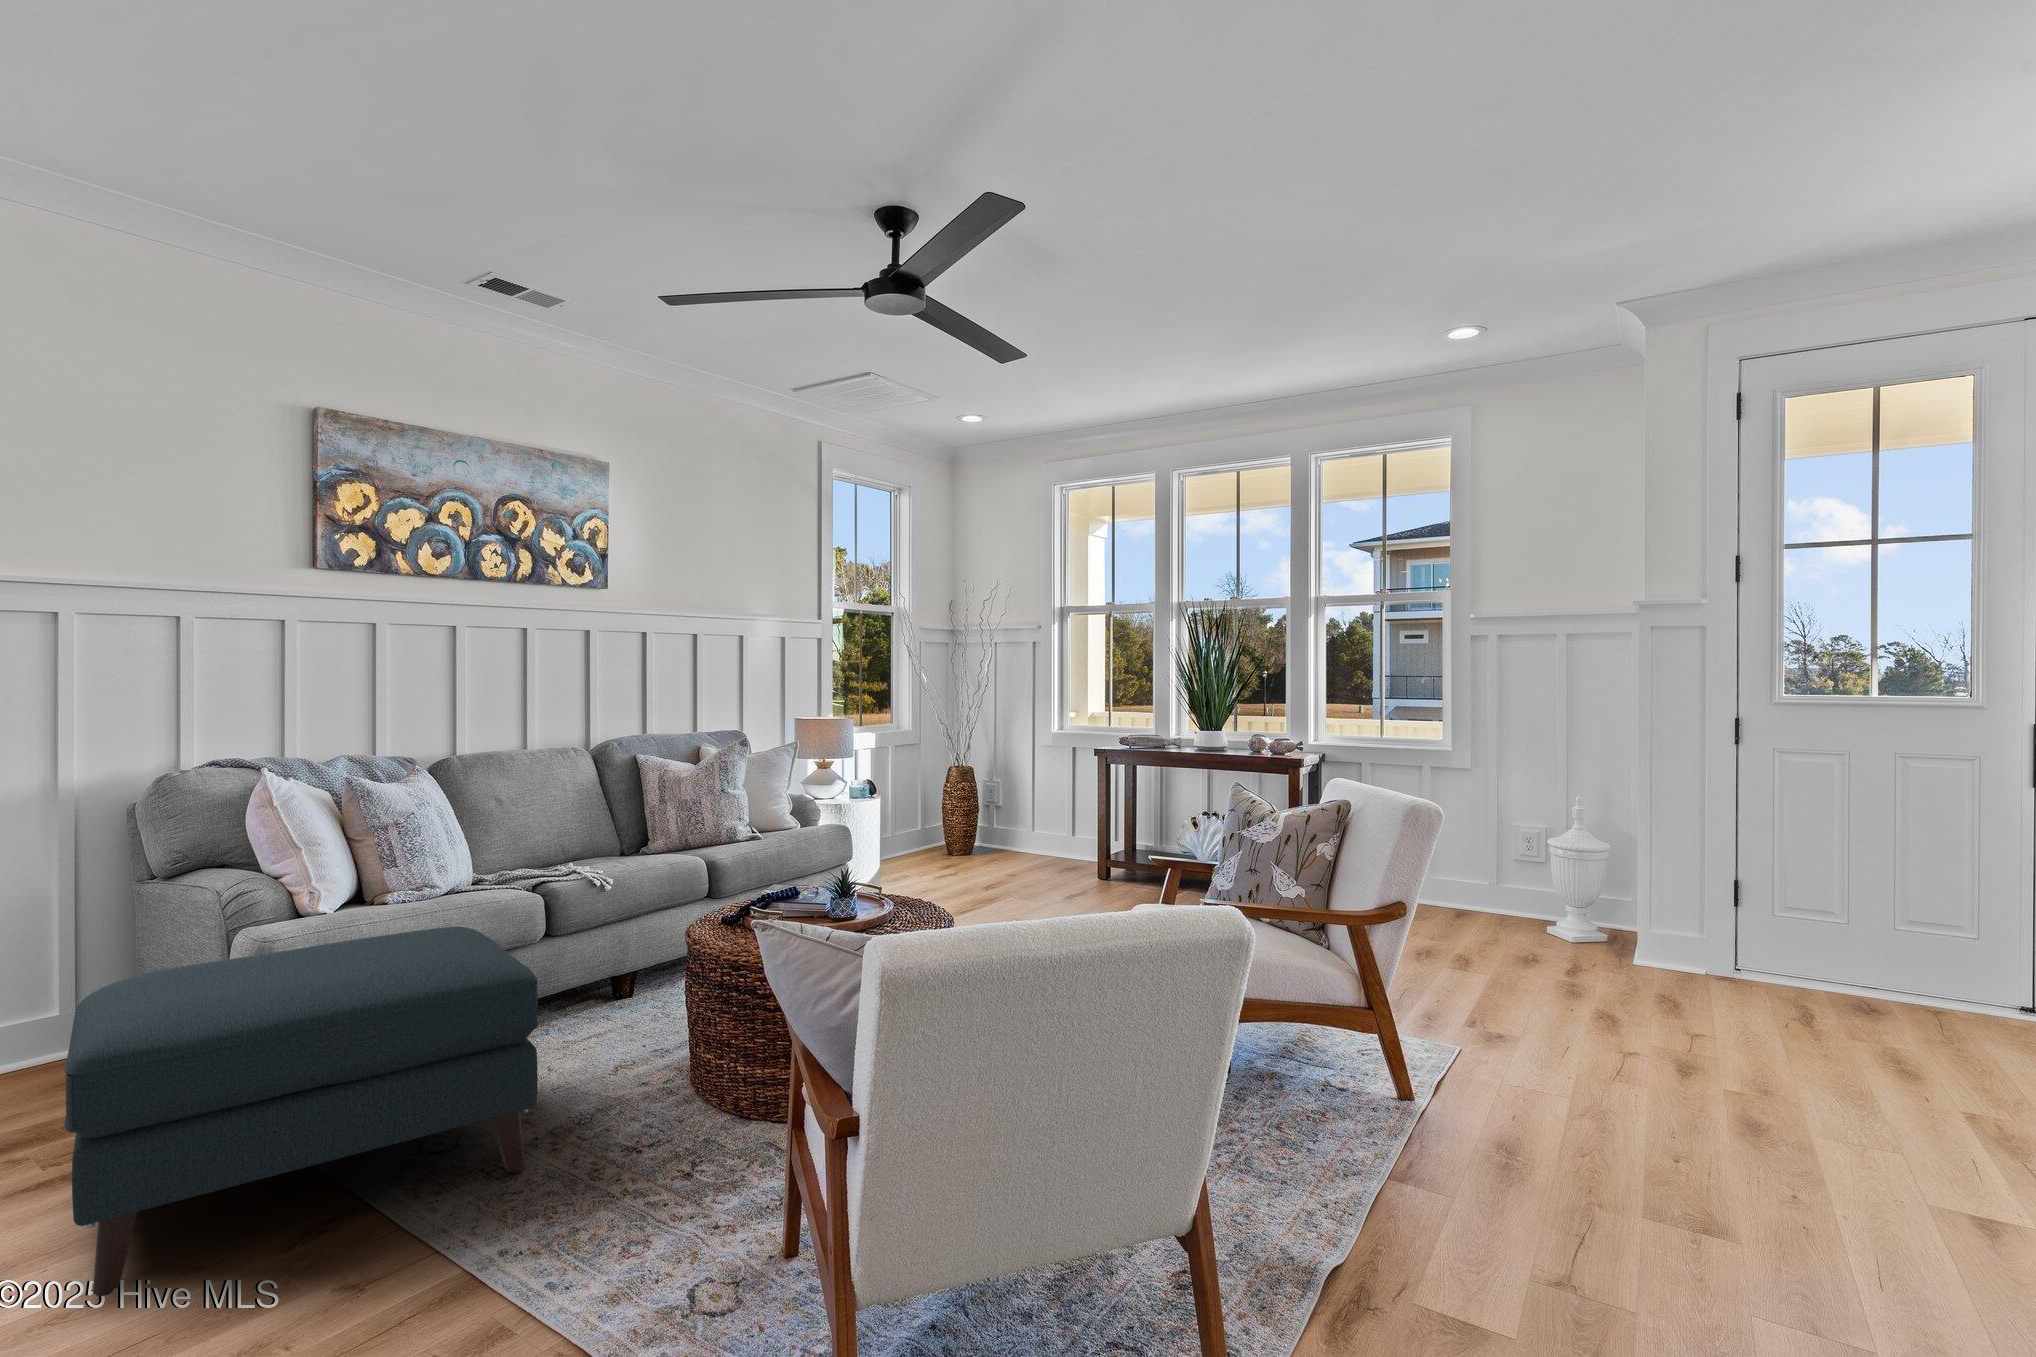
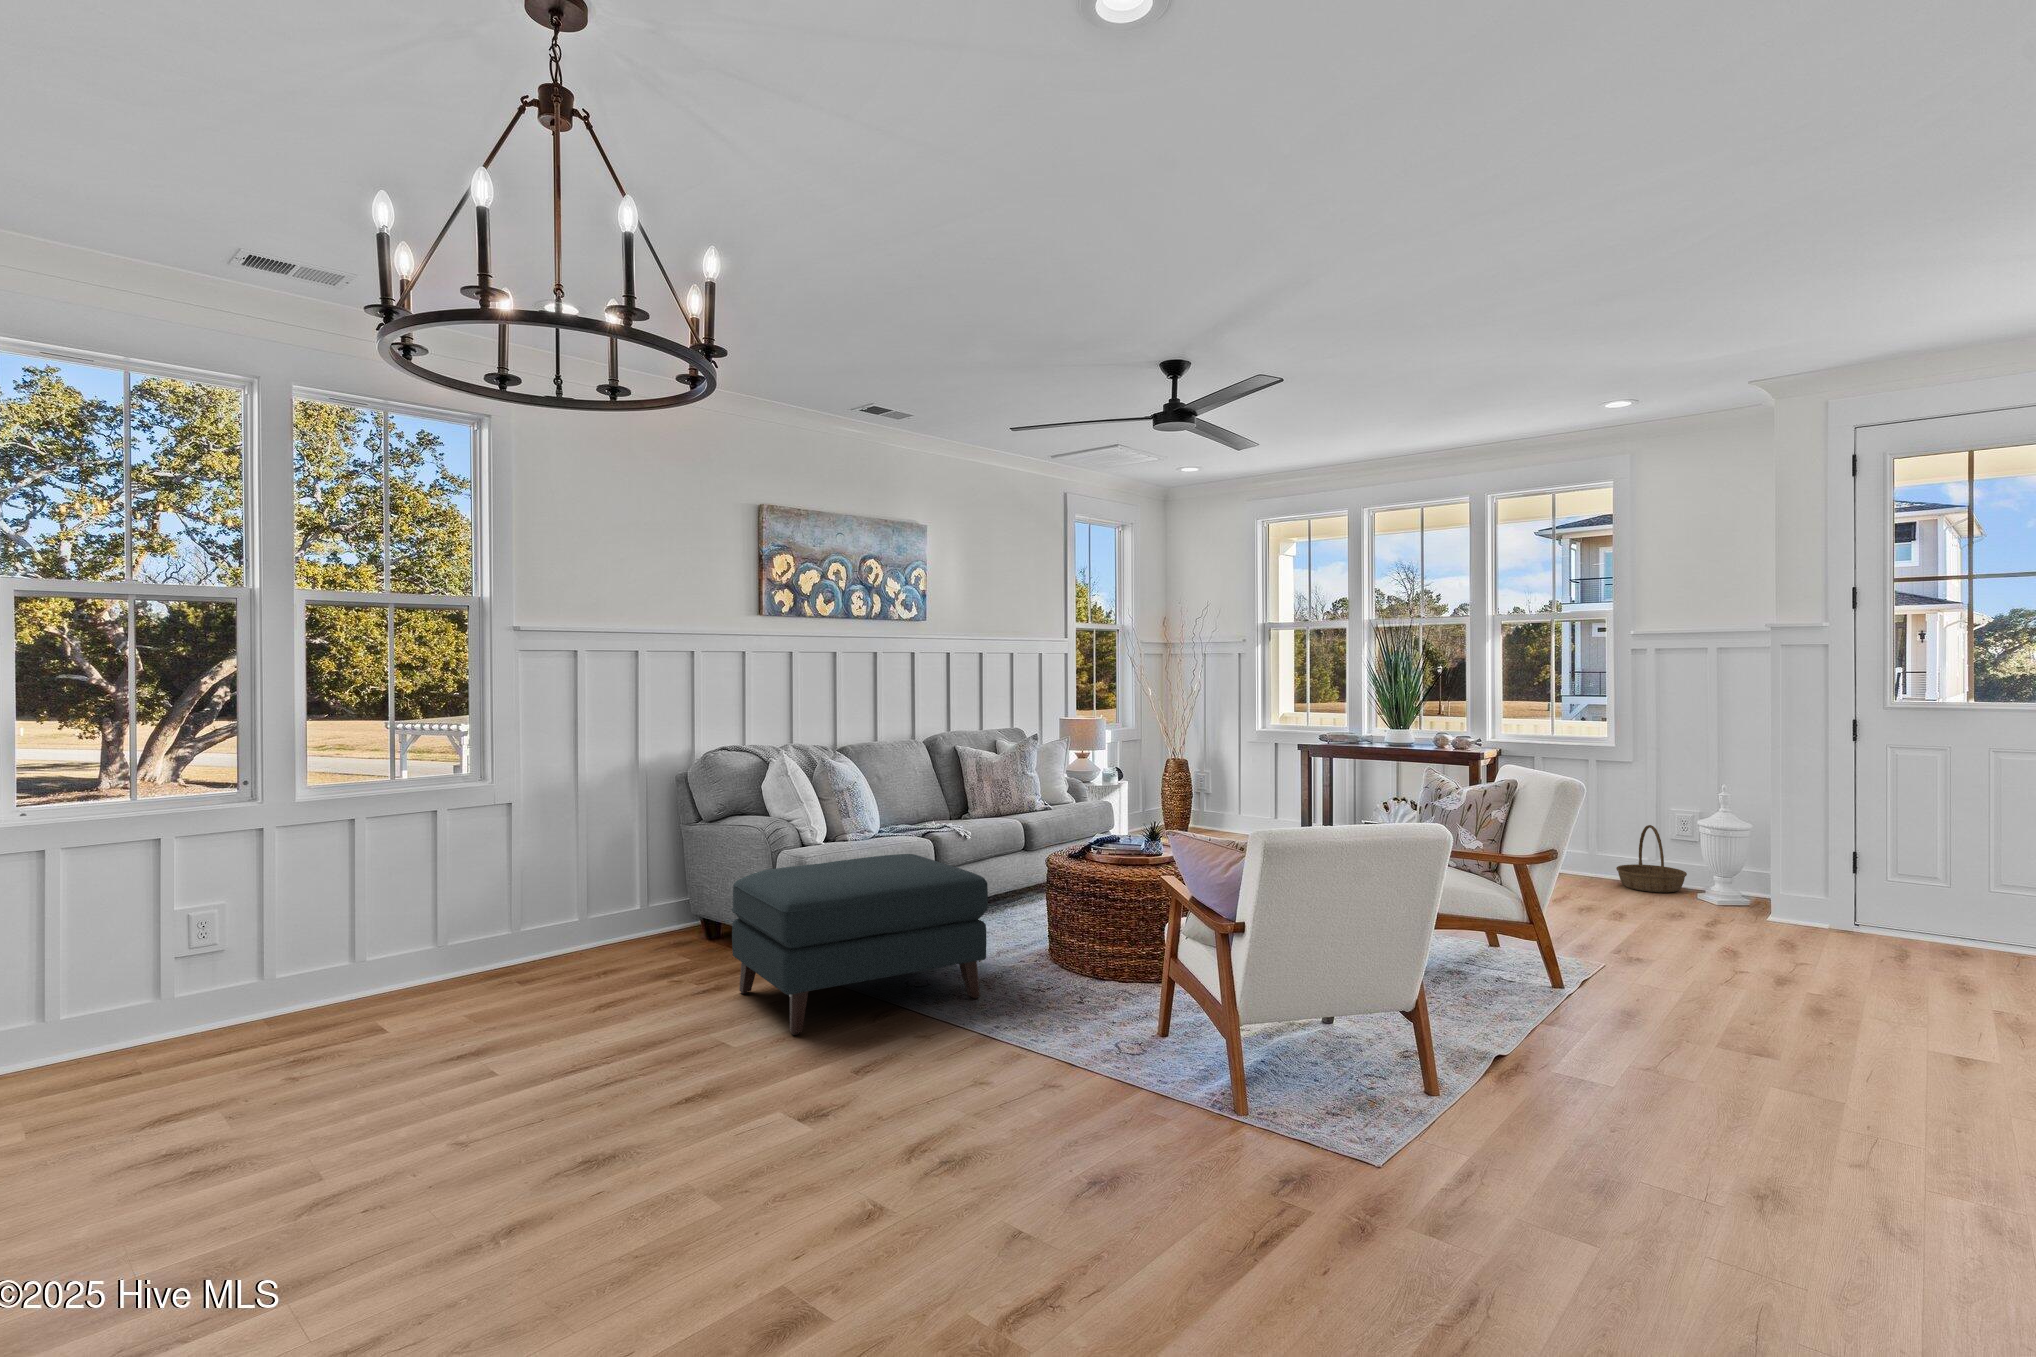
basket: none [1457,844,1537,926] -> present [1616,825,1687,892]

